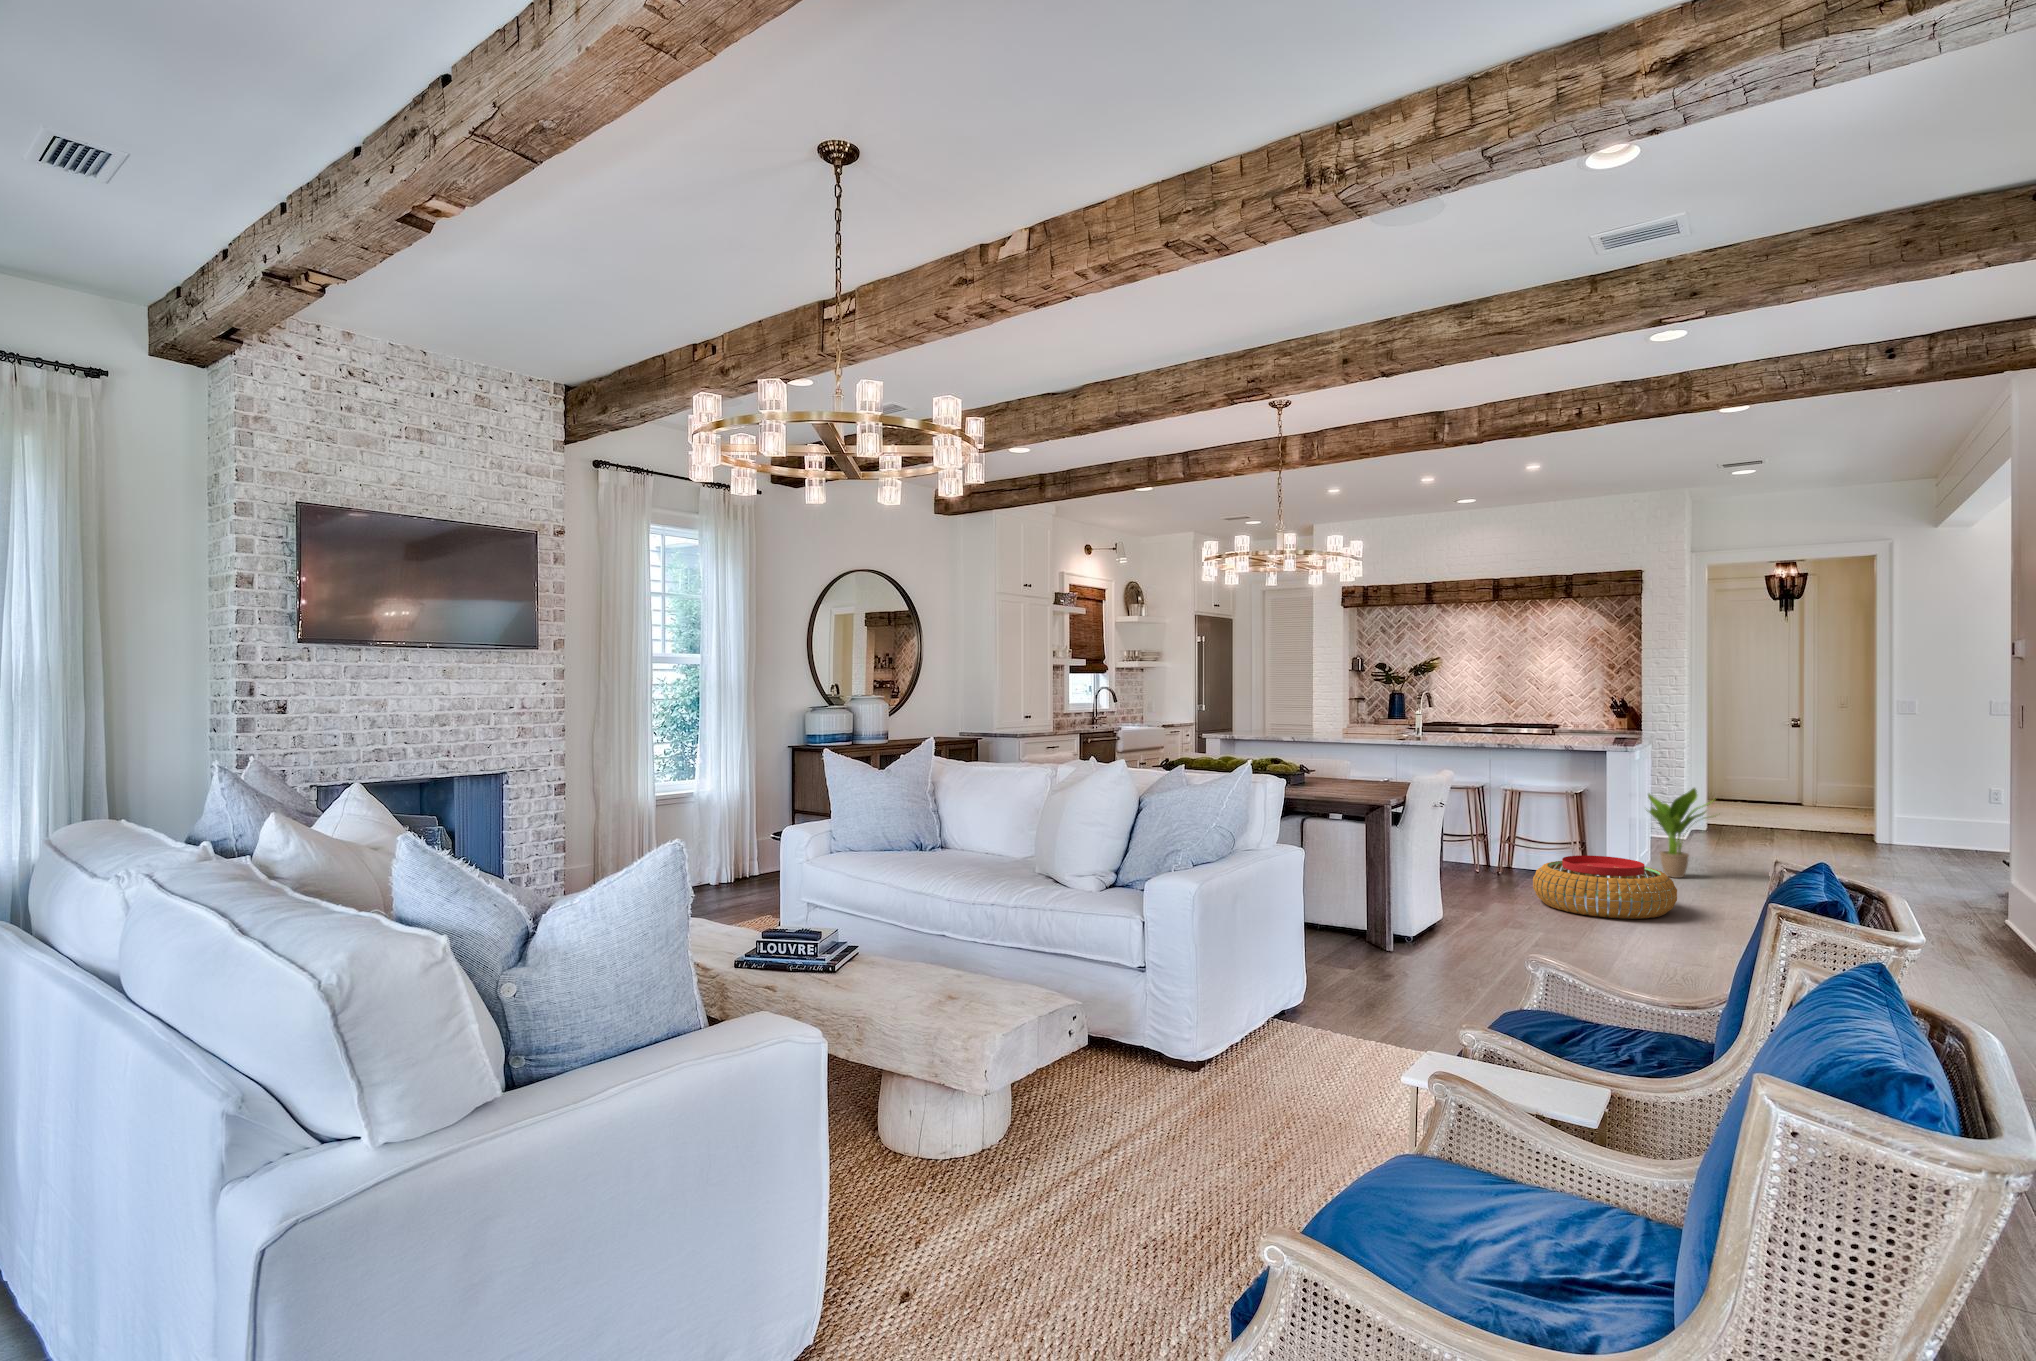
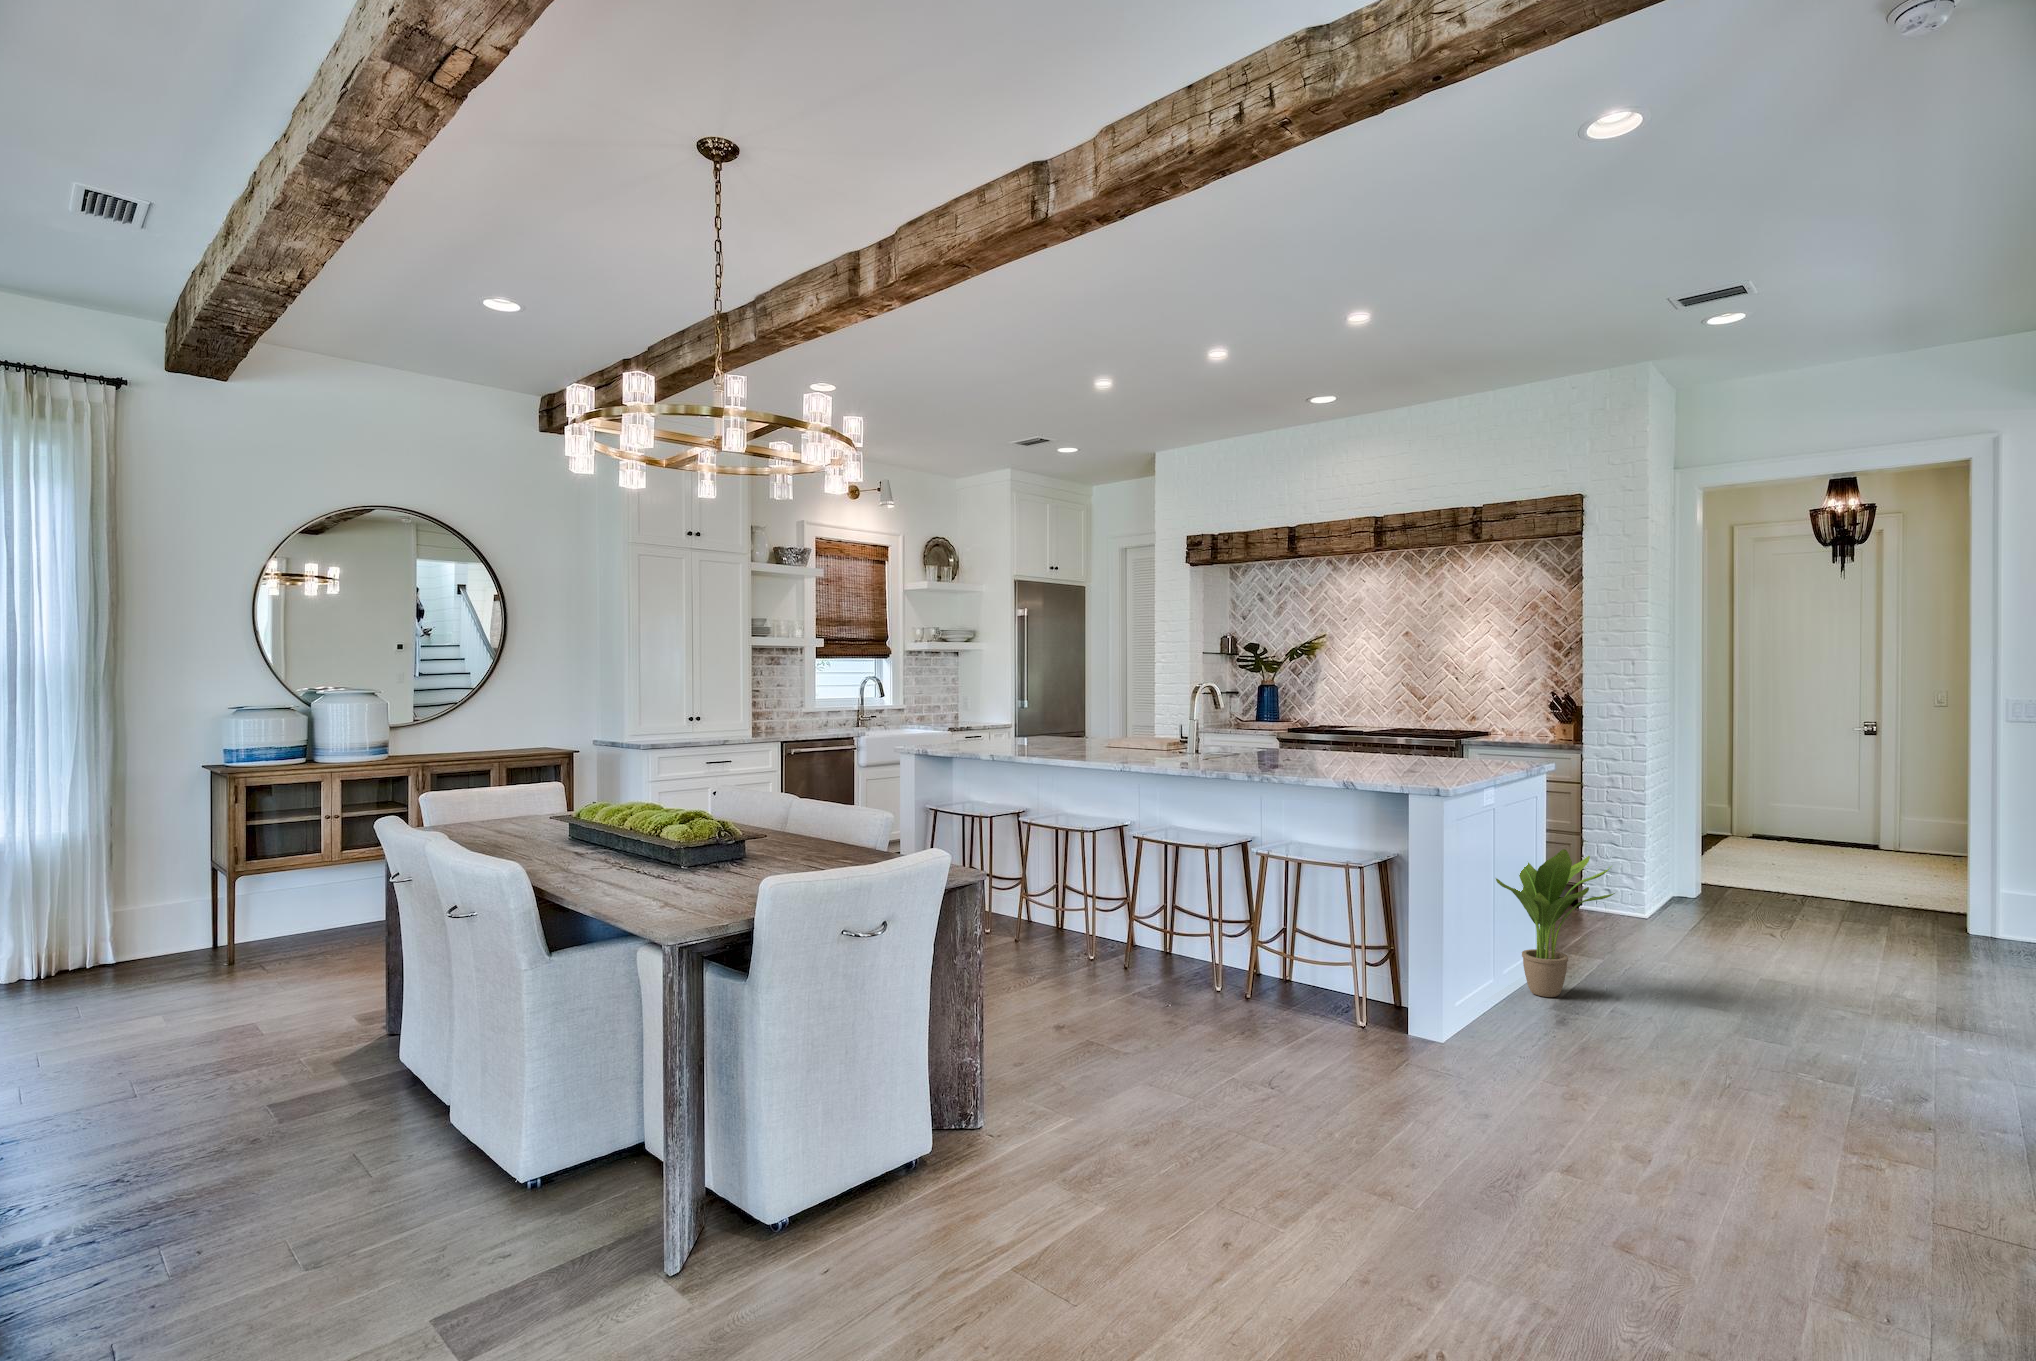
pouf: present [1533,855,1677,919] -> none [1219,972,1453,1109]

